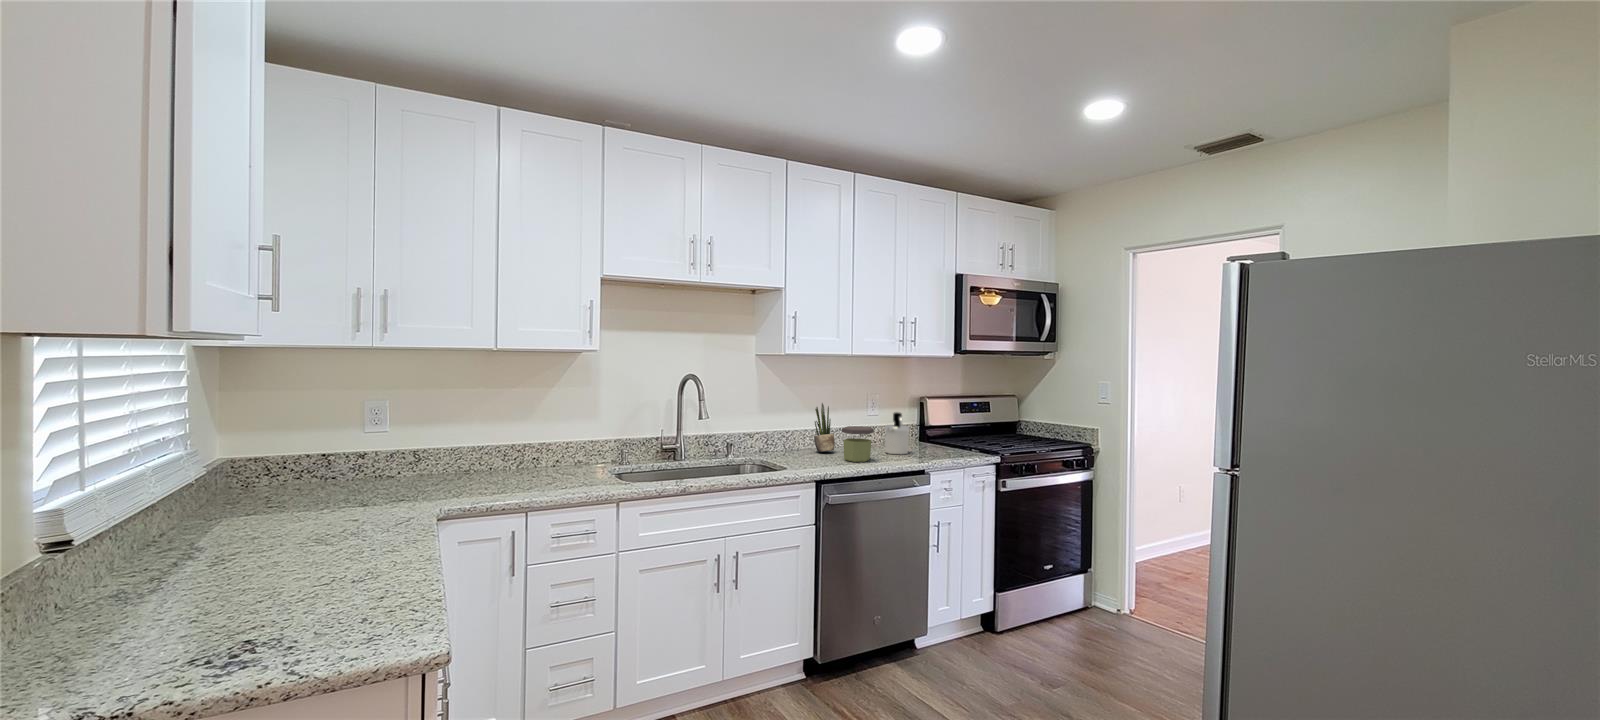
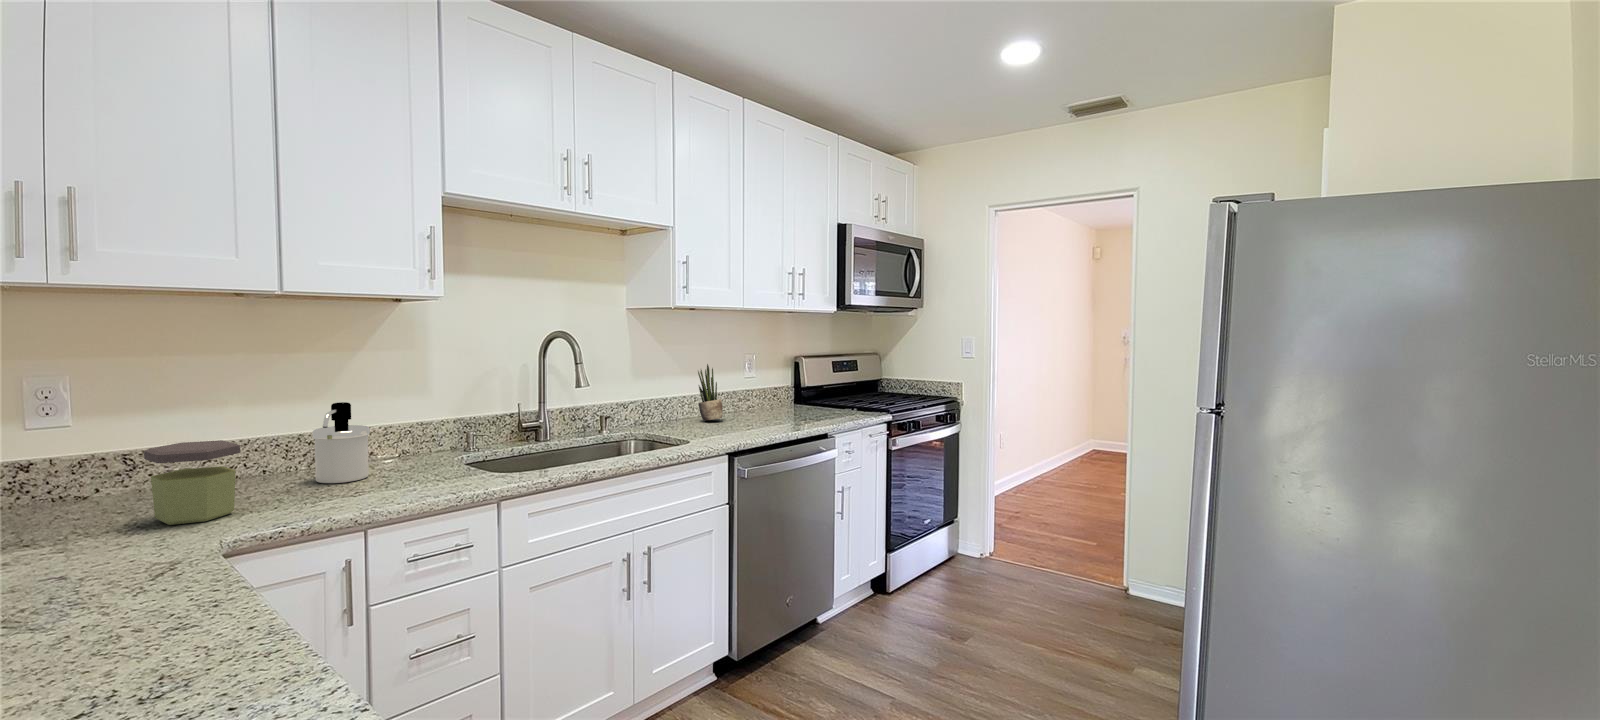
soap dispenser: present [885,412,910,454] -> present [313,402,370,483]
jar: present [842,426,873,462] -> present [144,440,240,525]

